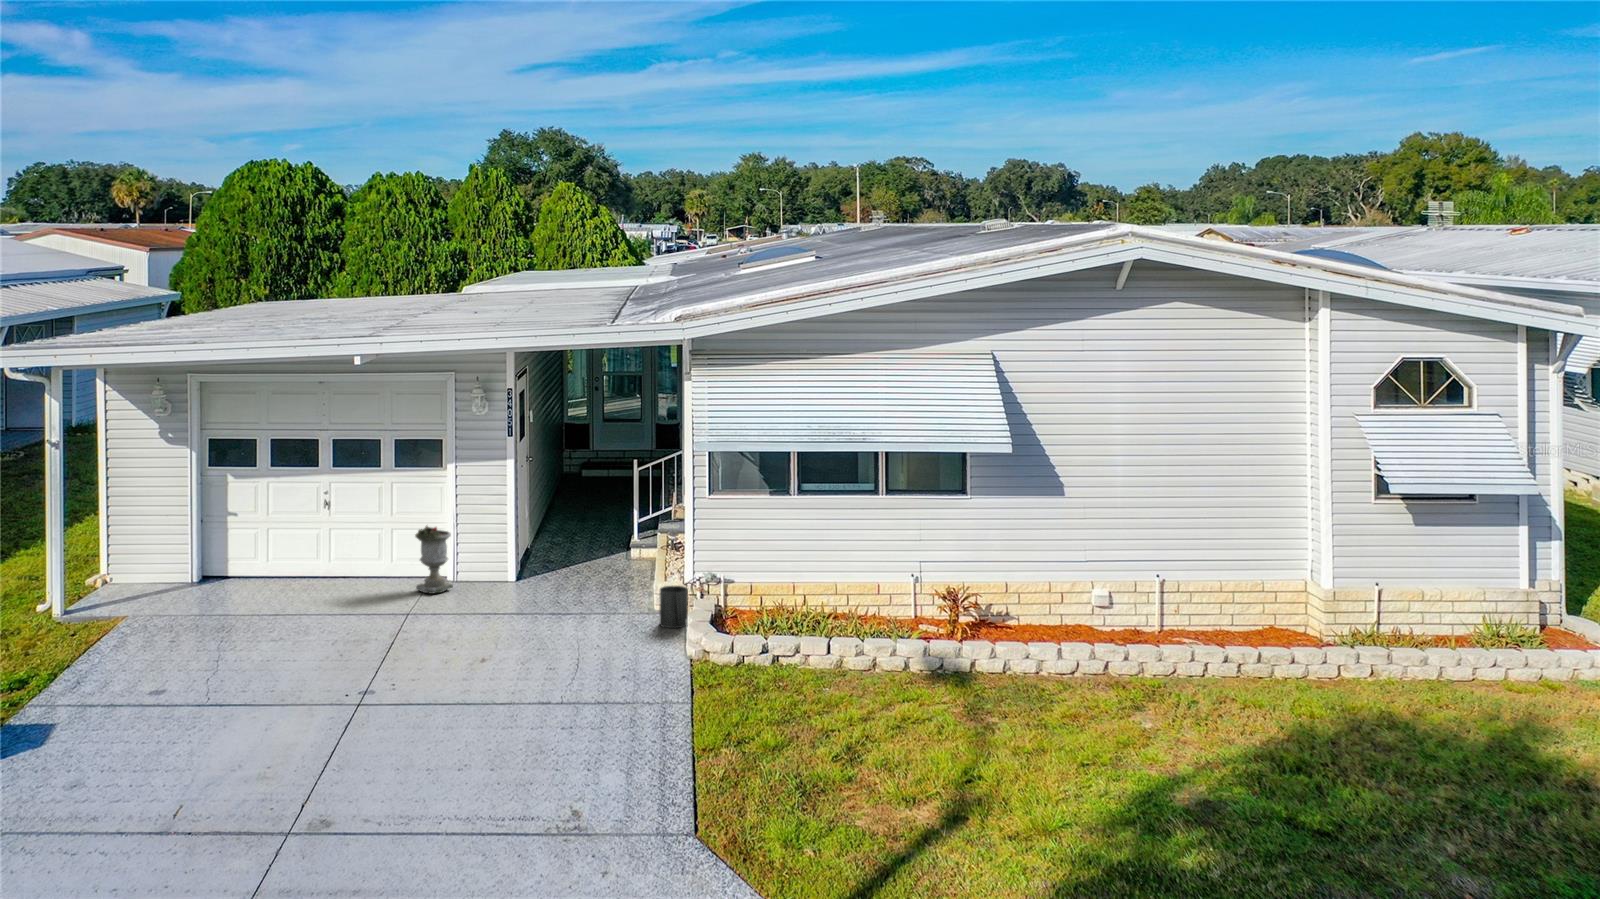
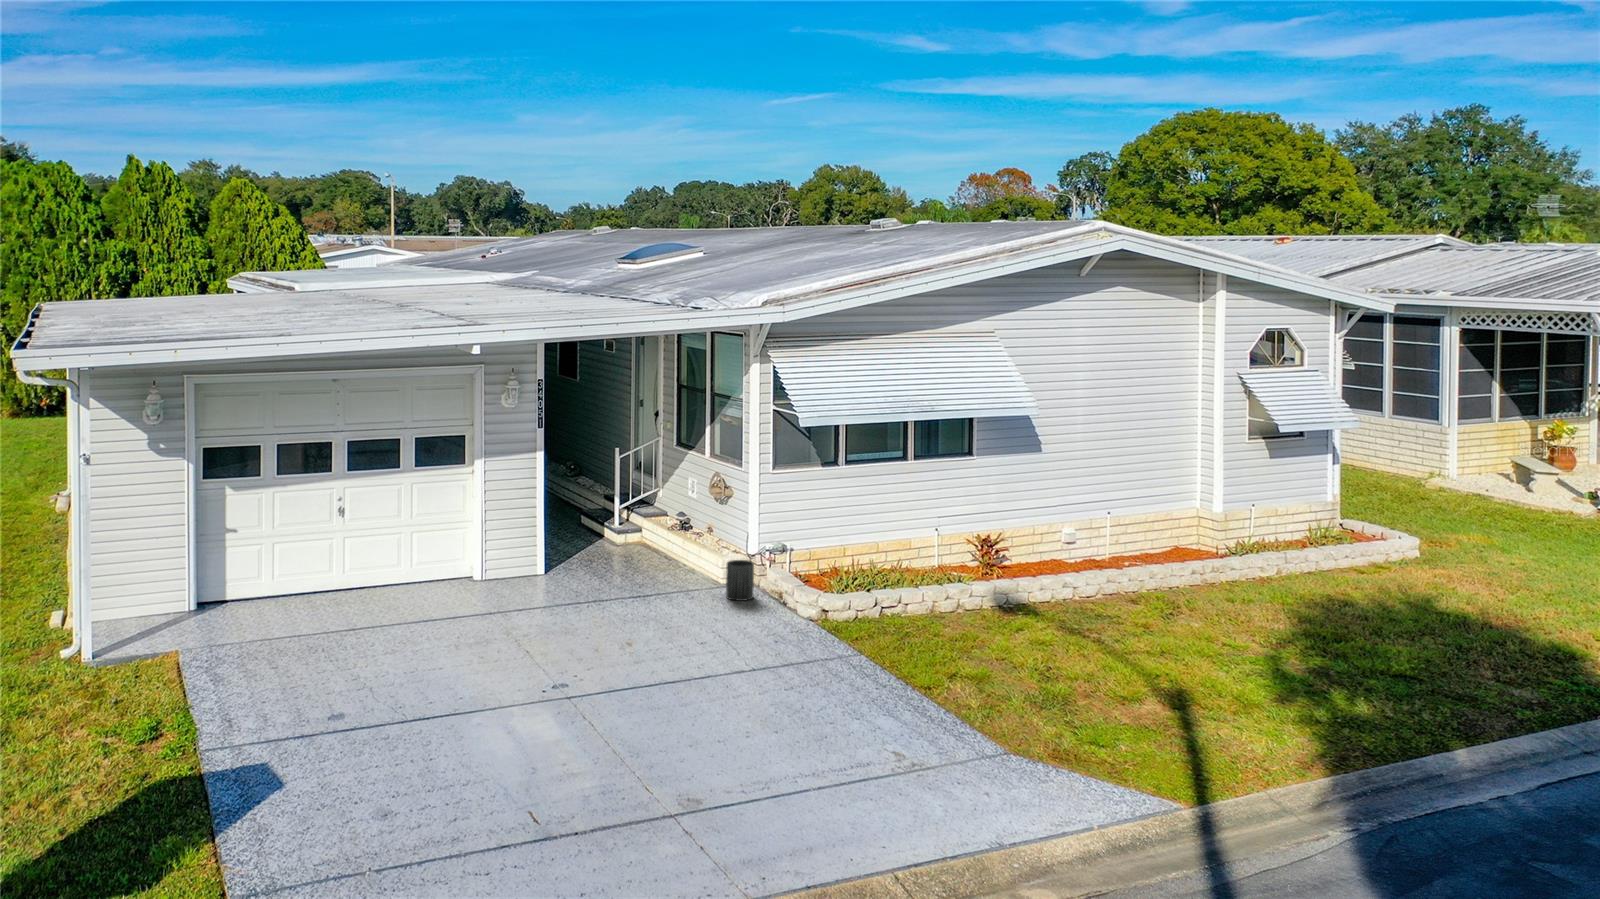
planter: present [415,526,453,594] -> none [442,524,479,595]

